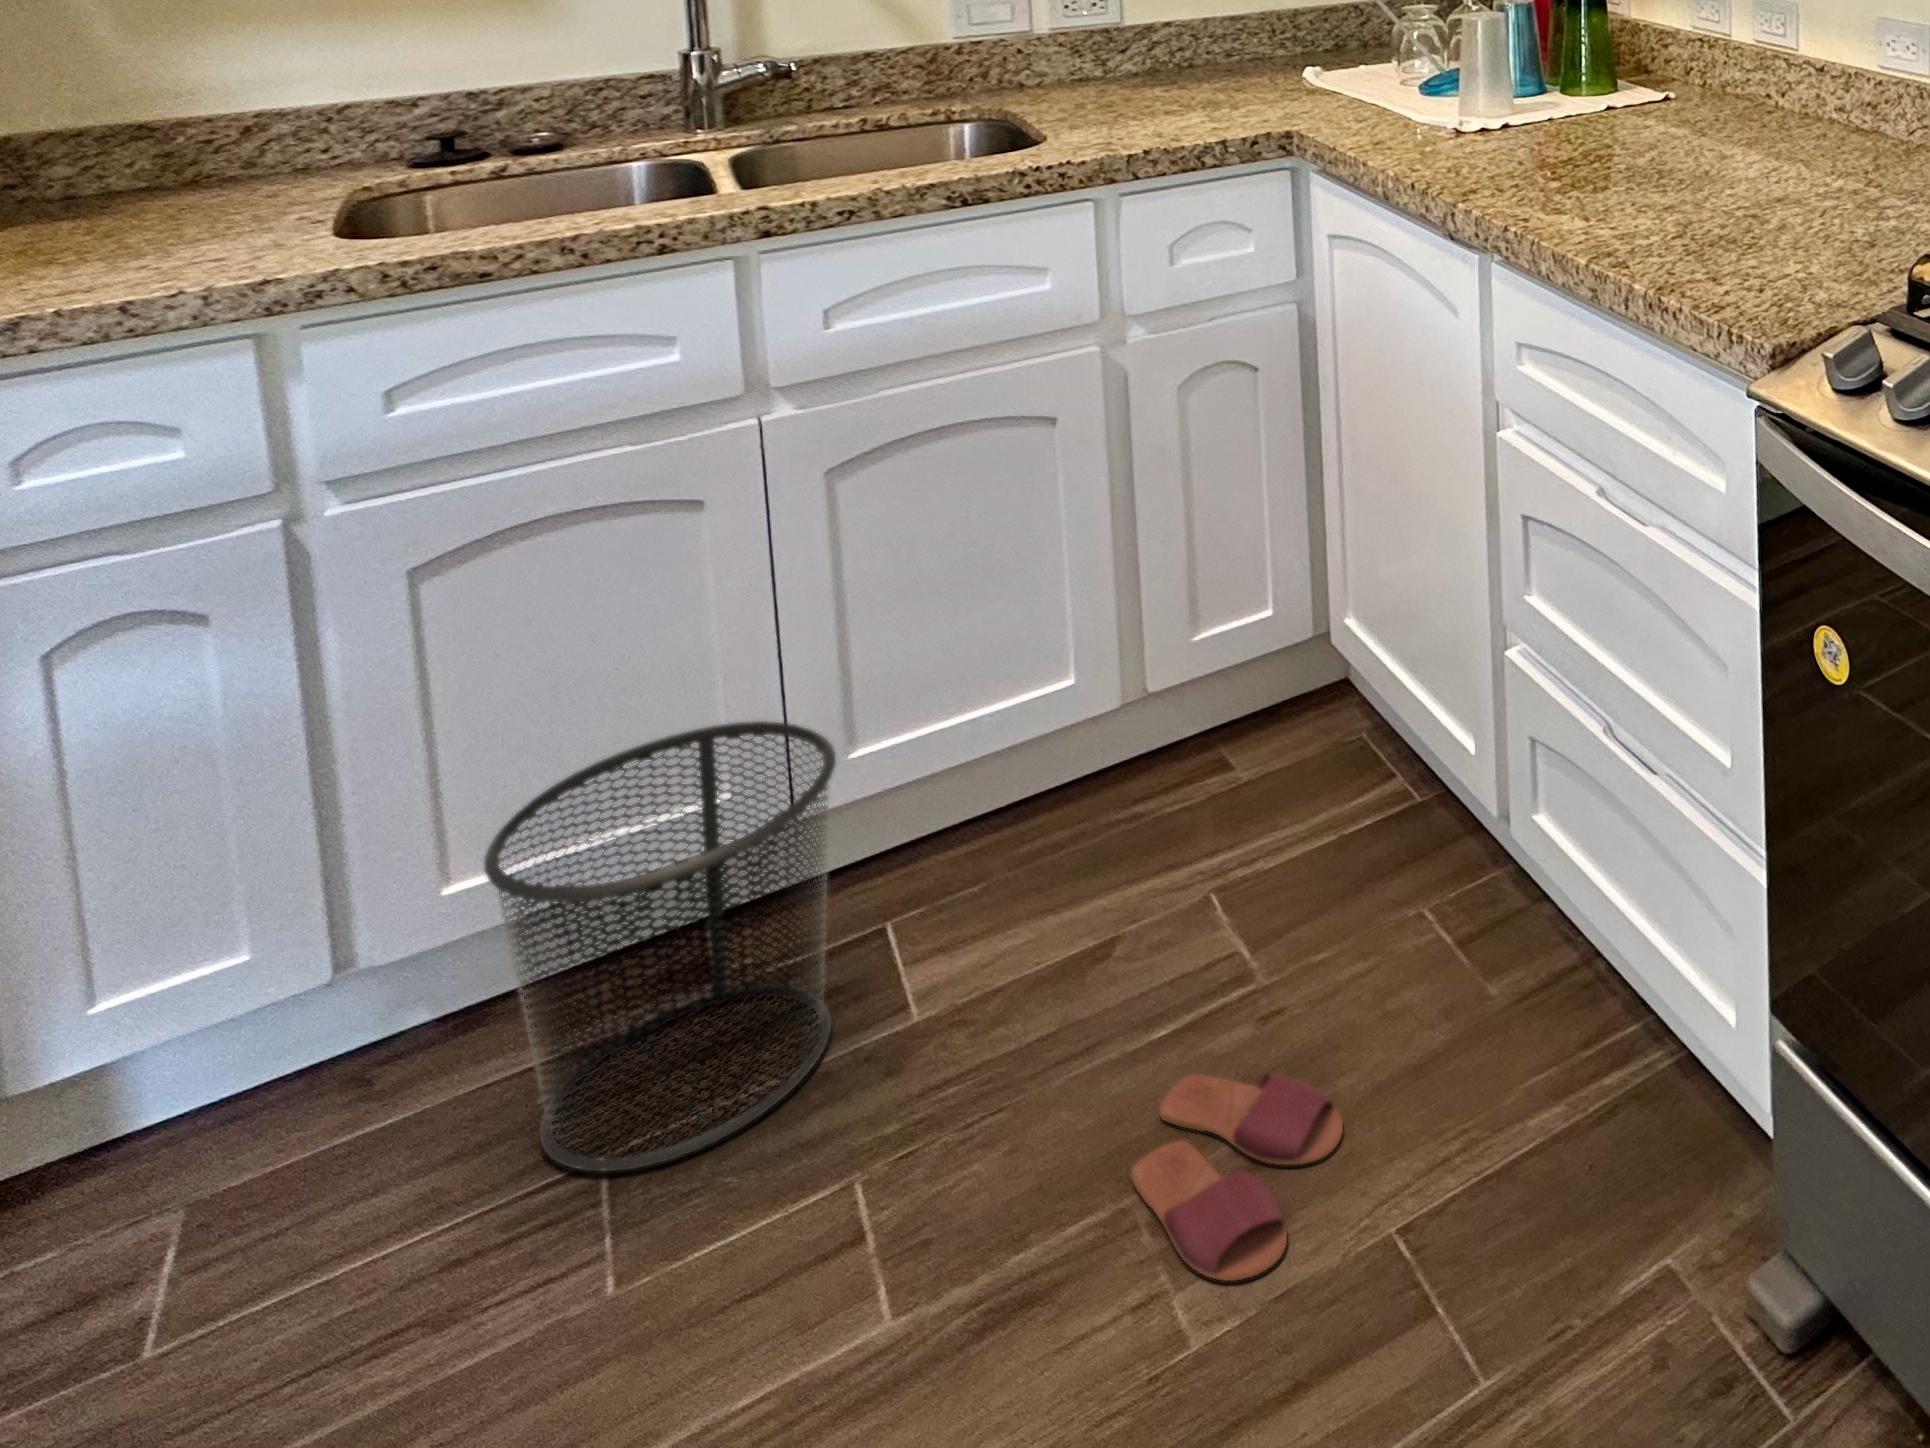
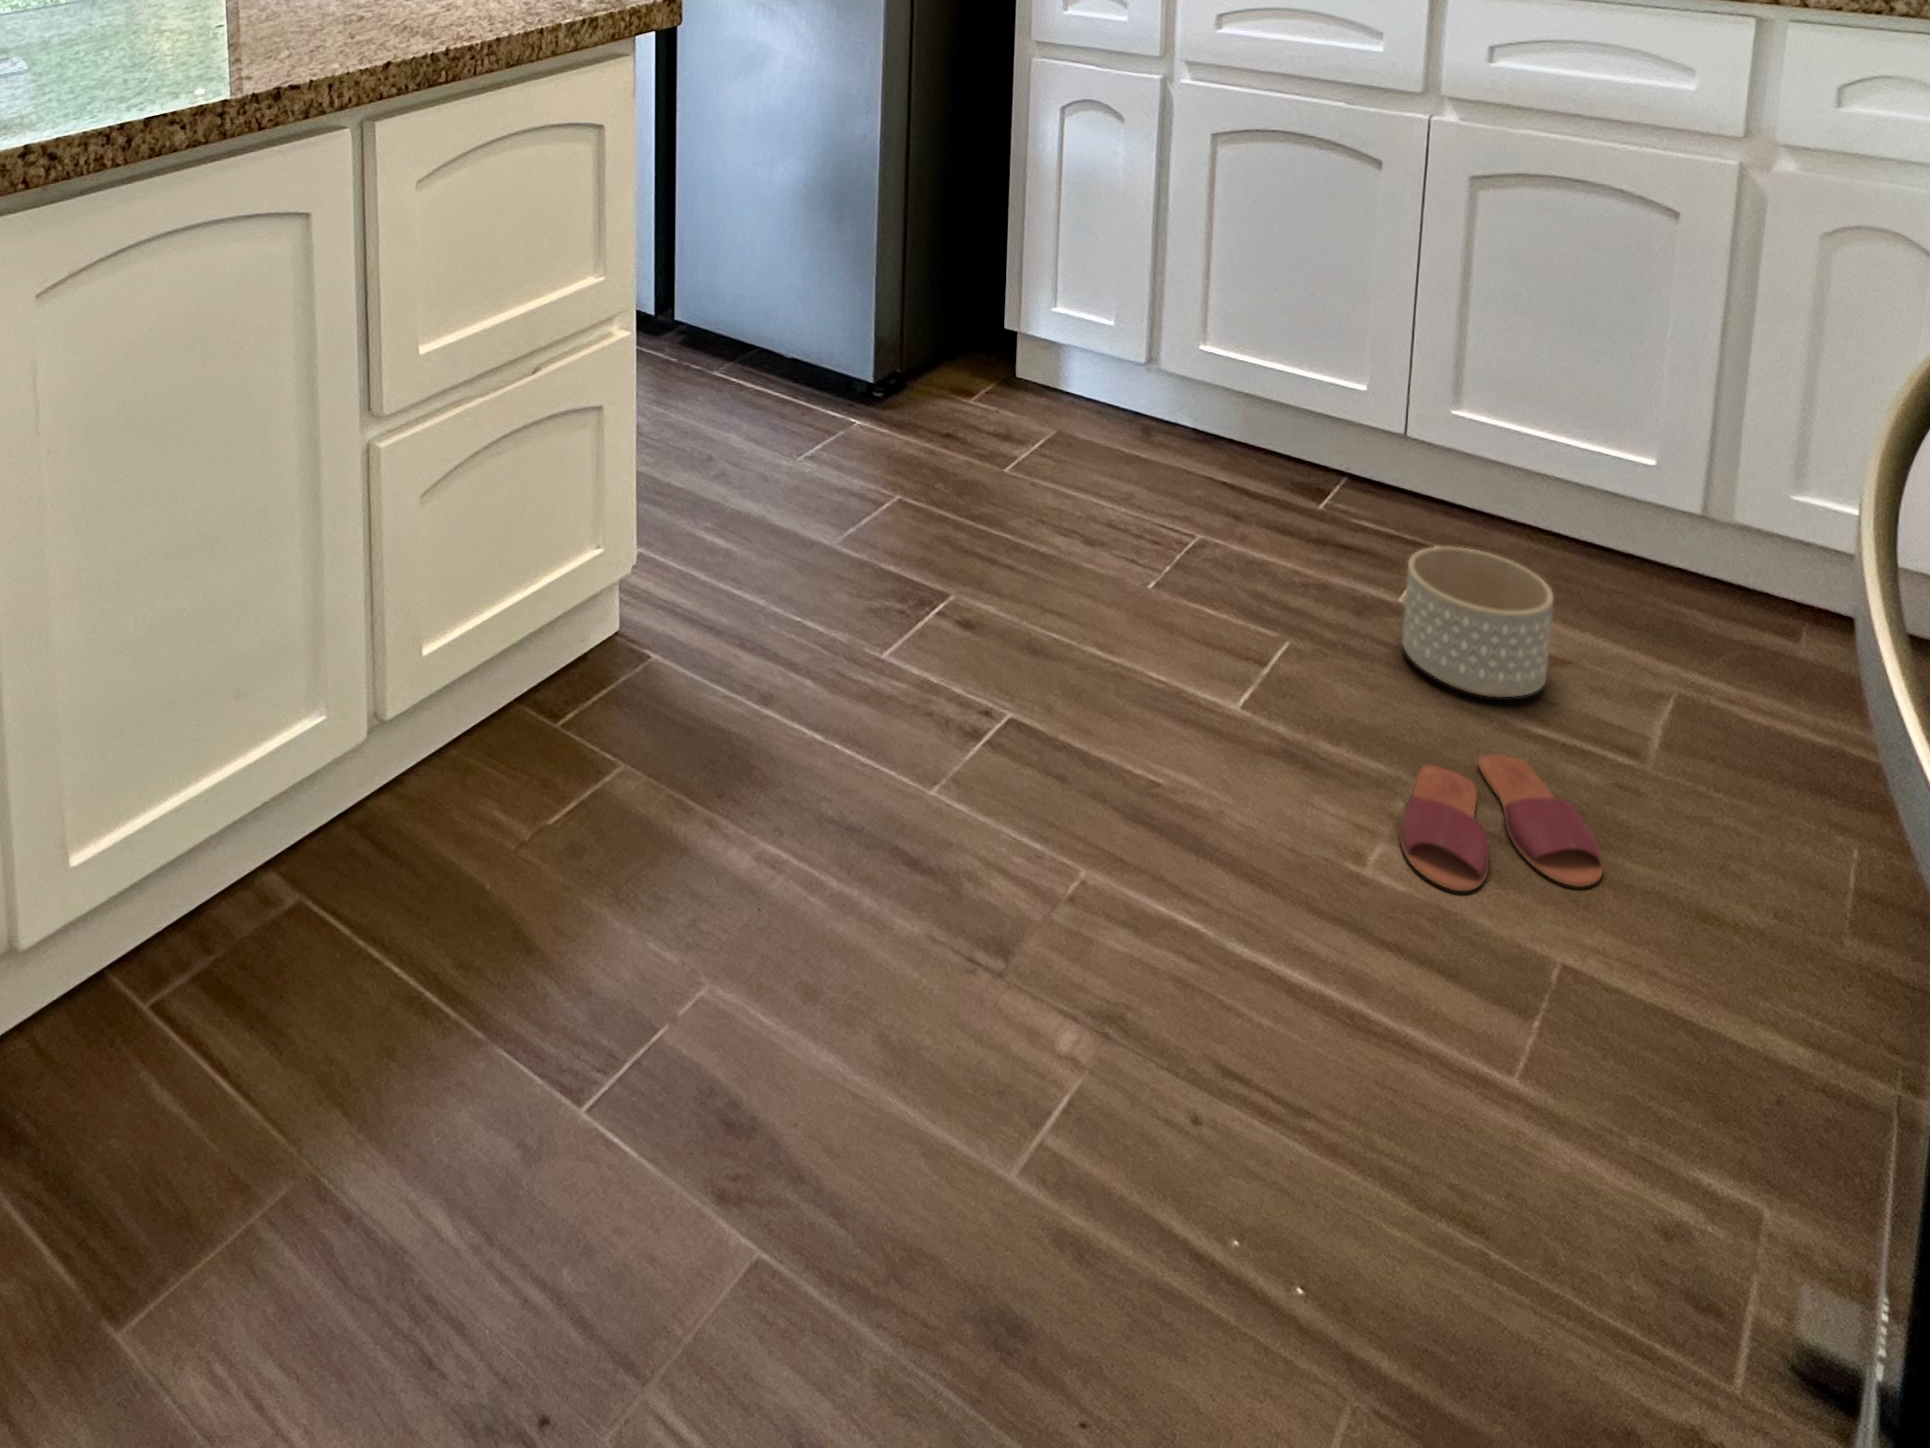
waste bin: present [484,721,836,1171] -> none [1171,298,1393,576]
planter: none [963,875,1132,1073] -> present [1403,547,1553,697]

